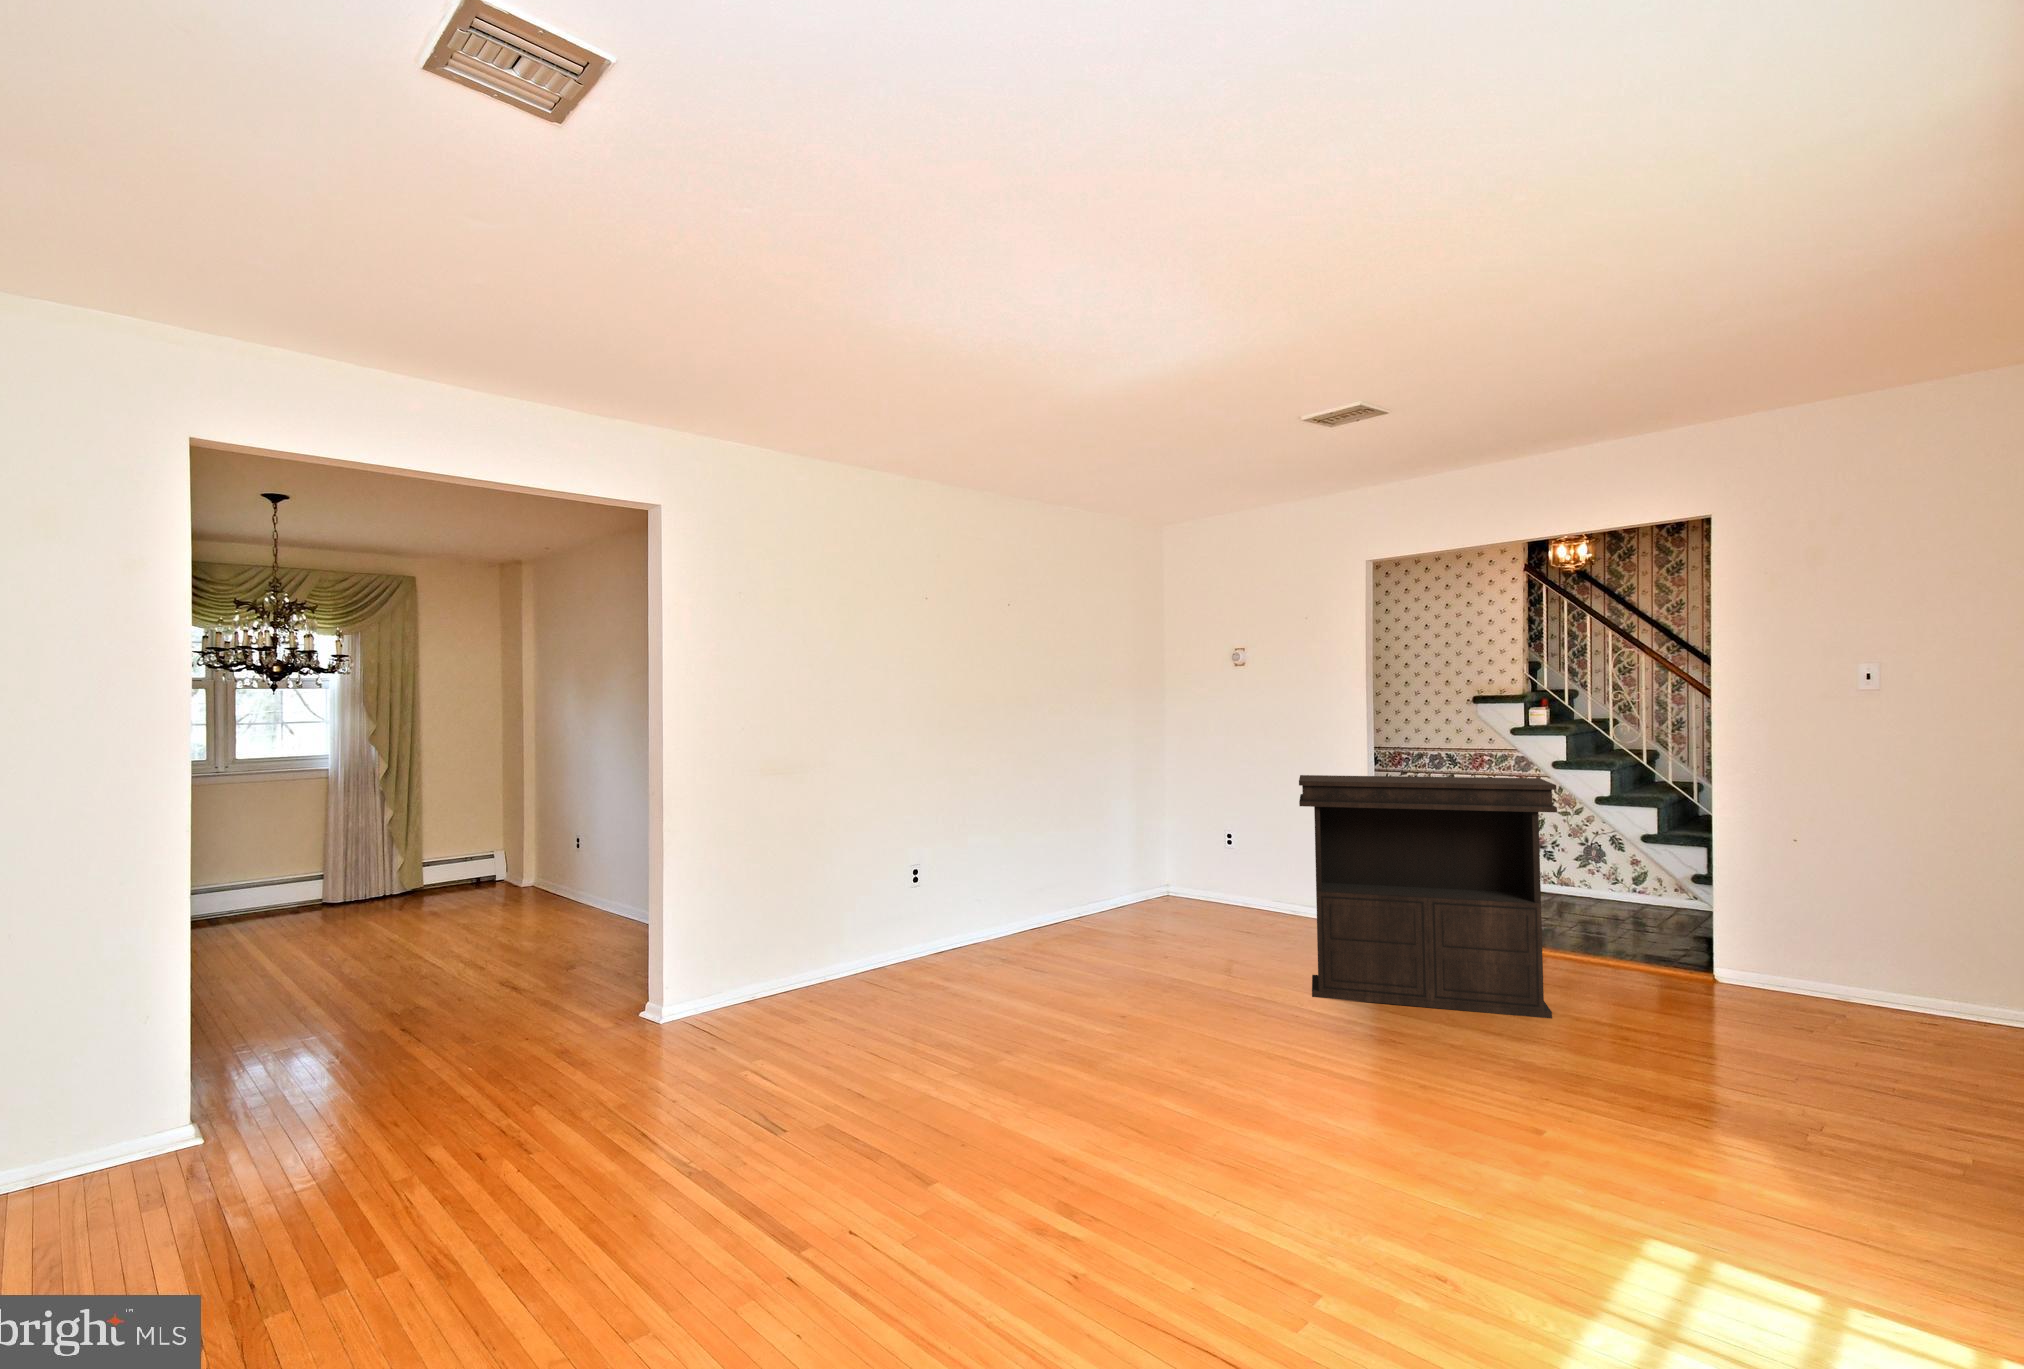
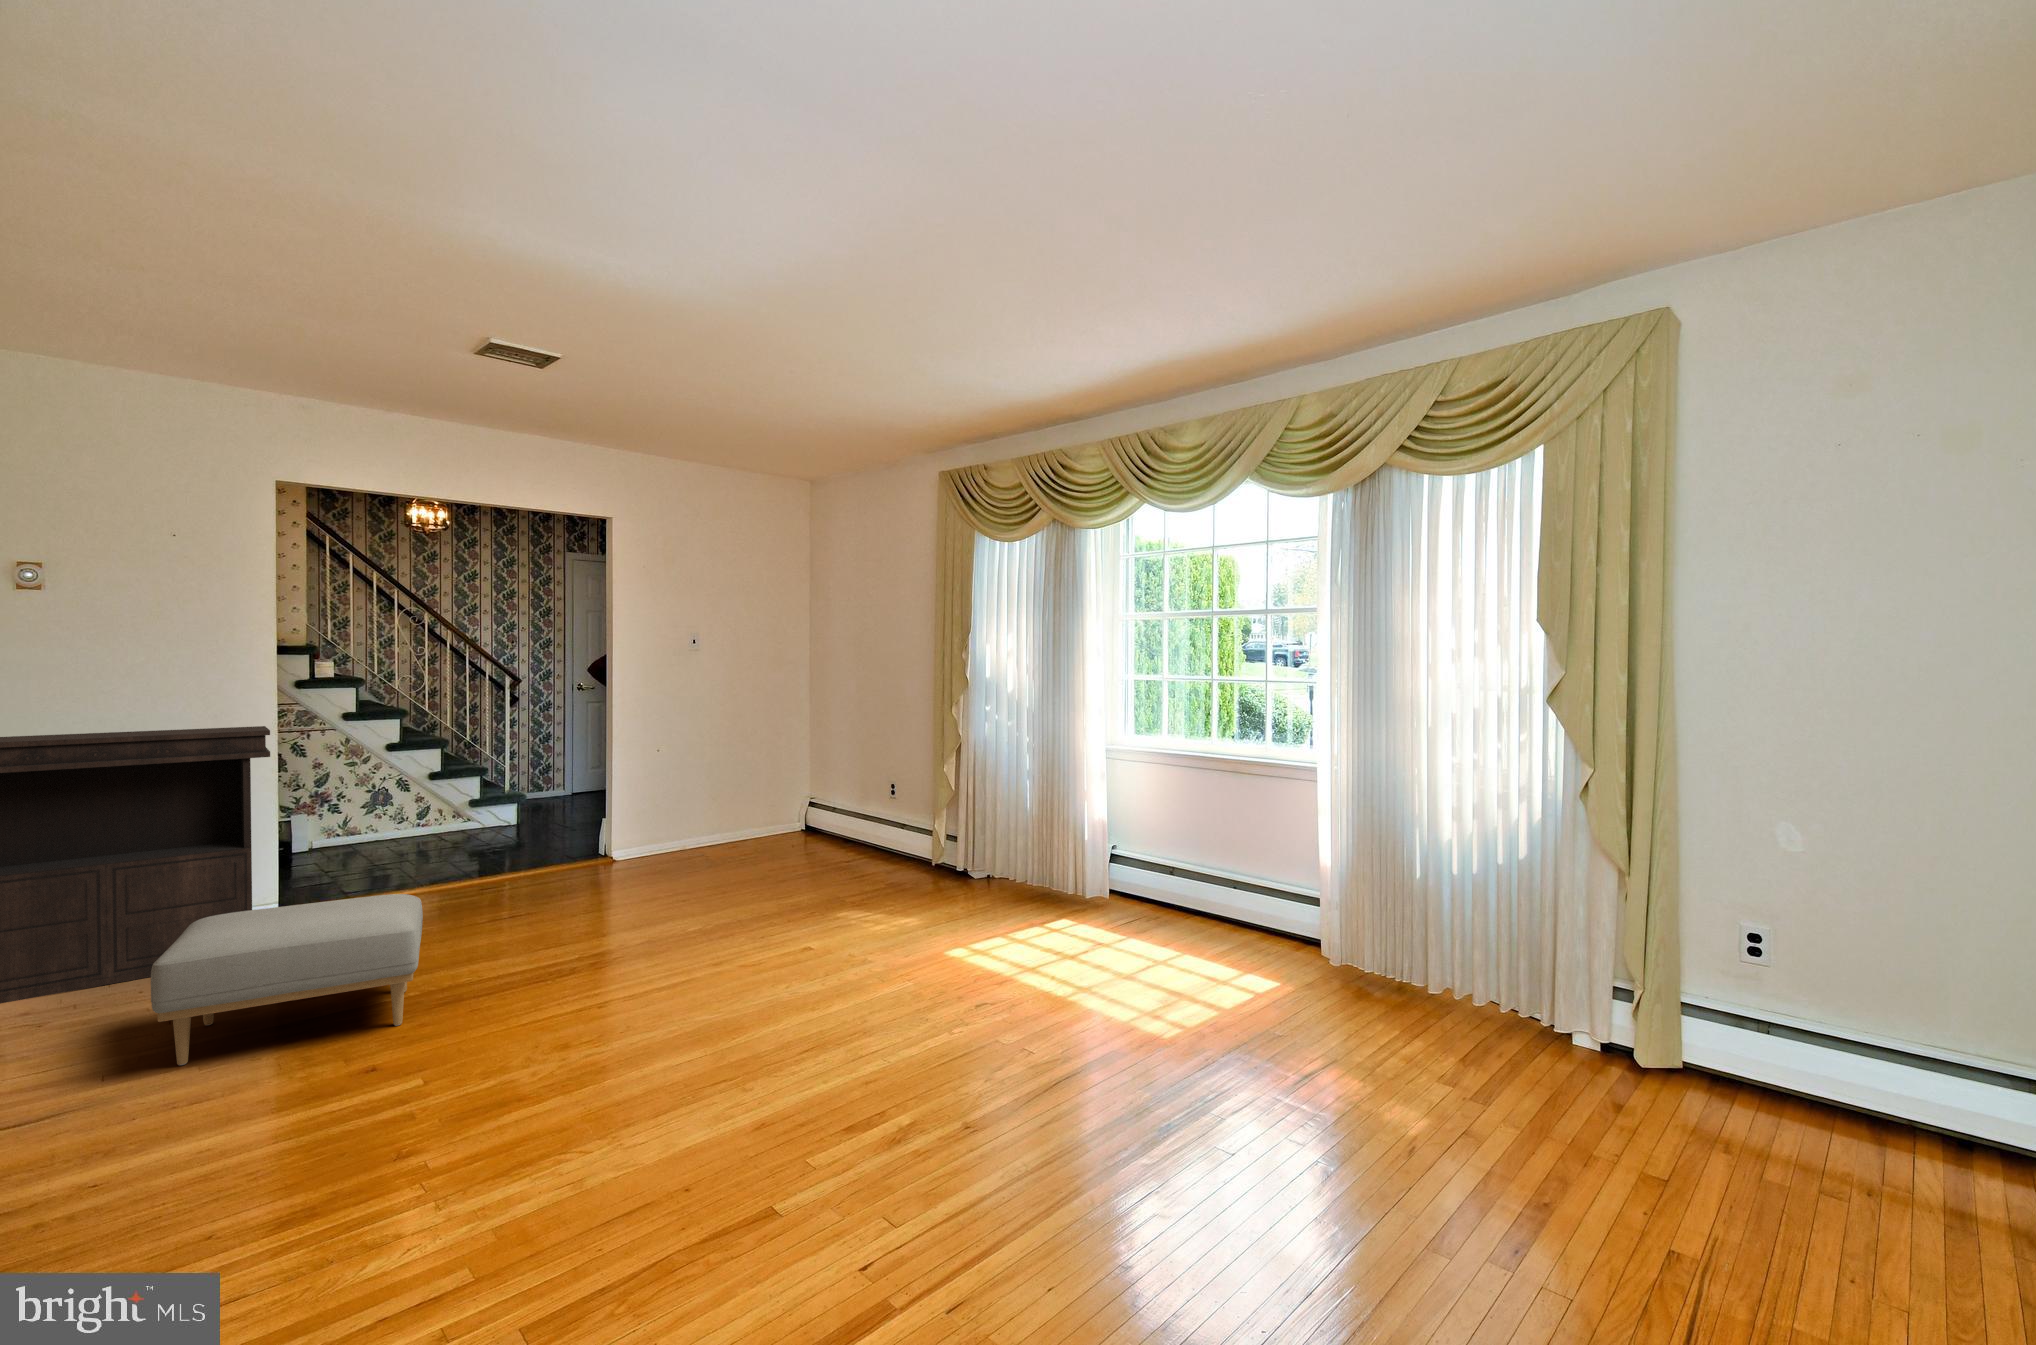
ottoman: none [1522,979,1814,1184] -> present [151,894,423,1065]

